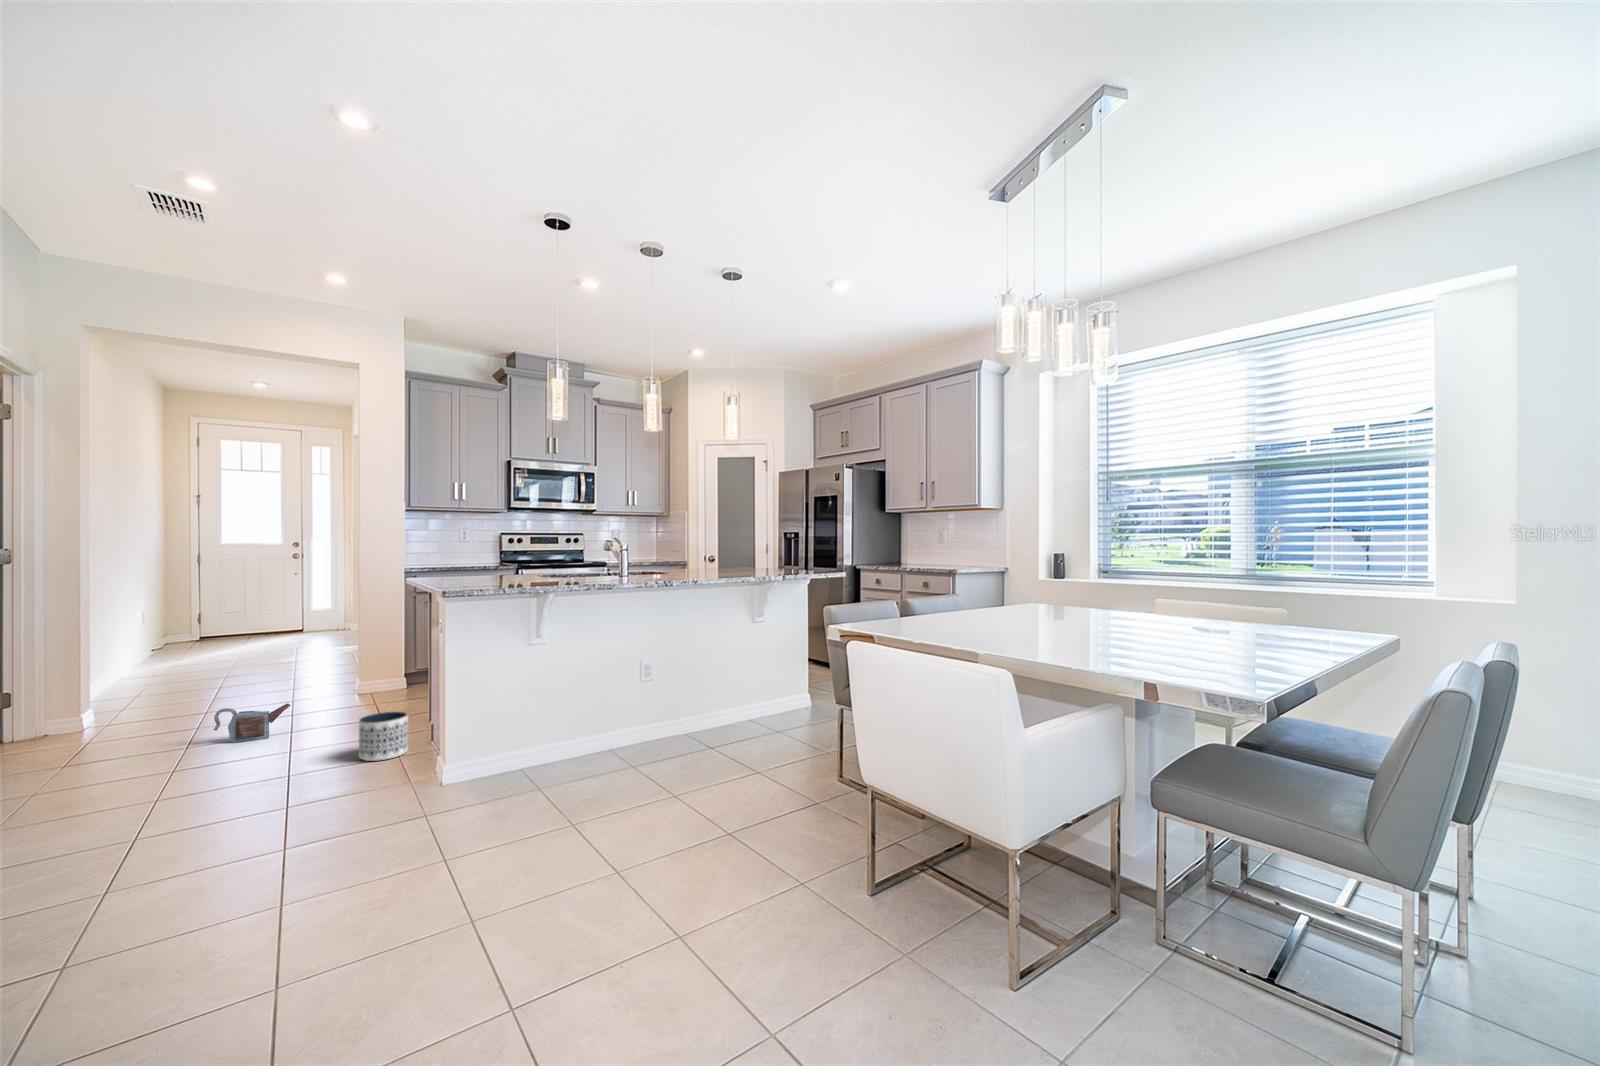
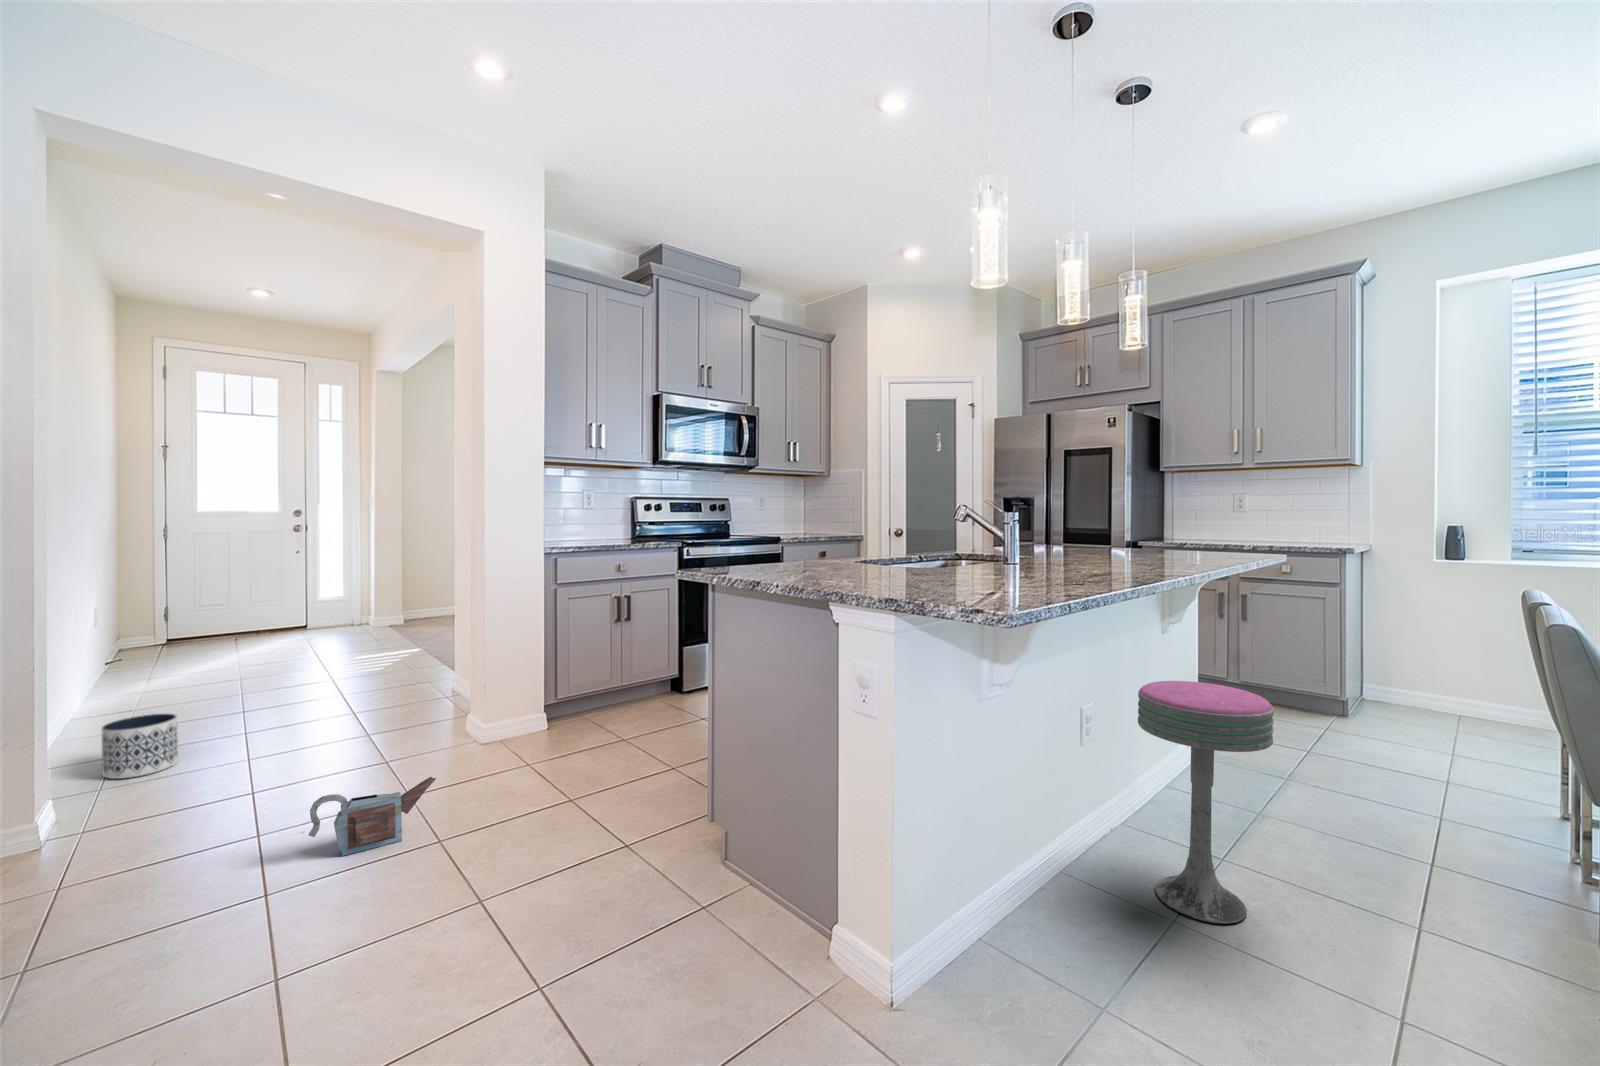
bar stool: none [630,648,695,777] -> present [1138,681,1274,924]
planter: present [359,712,408,761] -> present [102,714,178,779]

